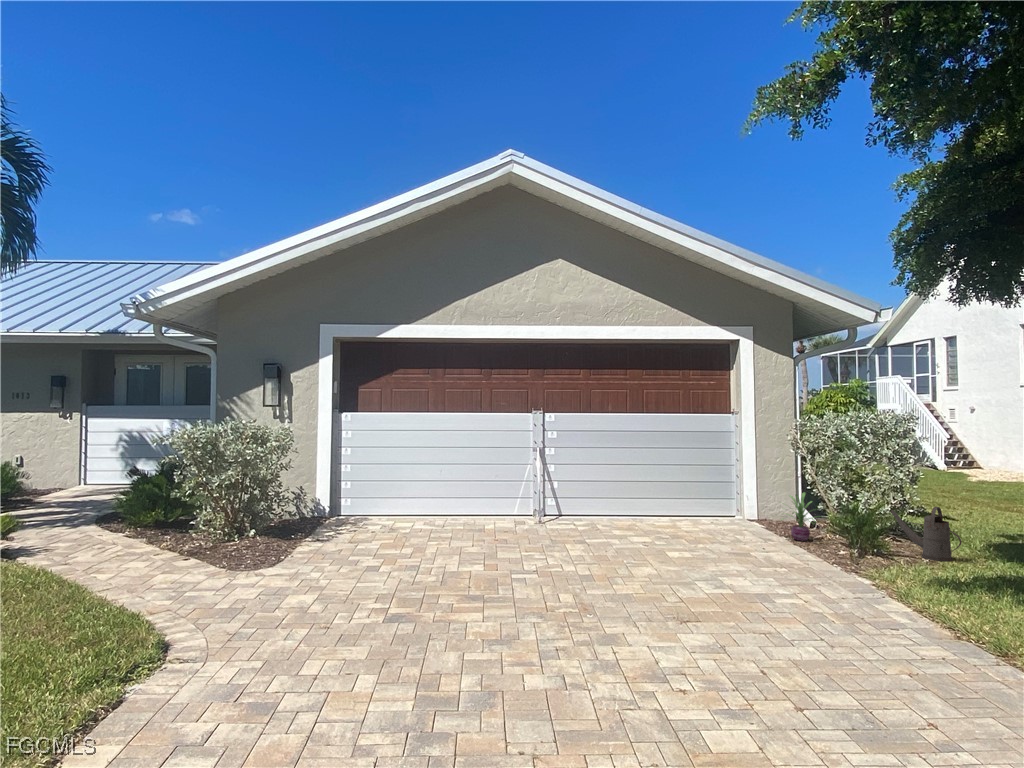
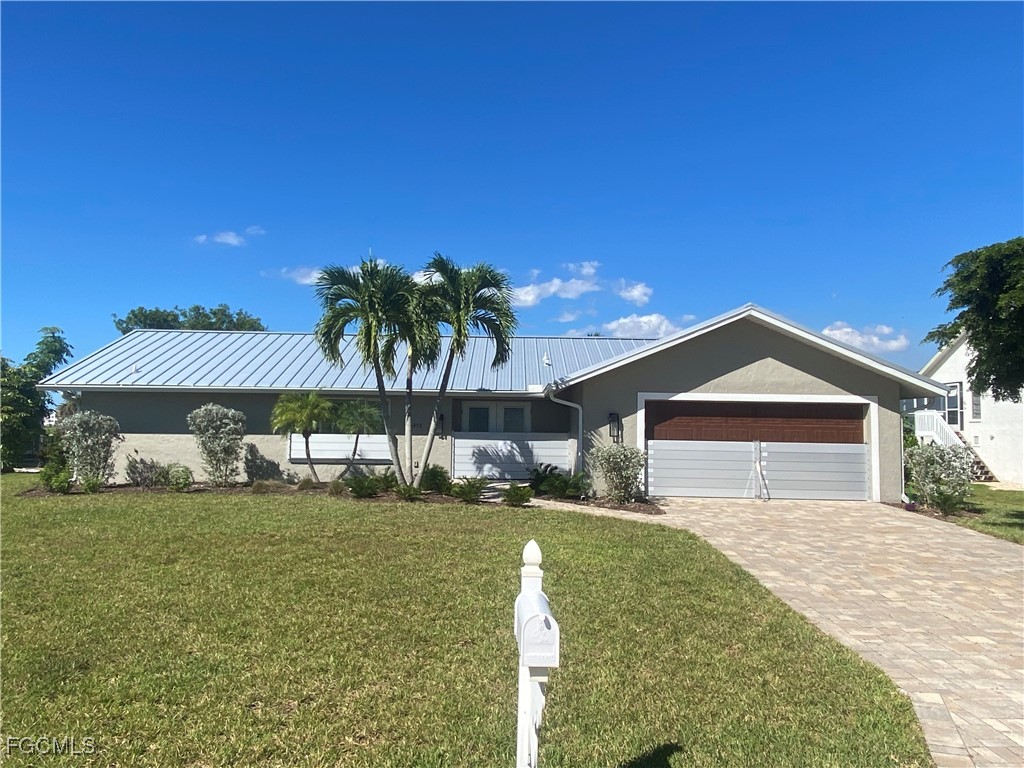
watering can: present [891,507,962,561] -> none [959,493,995,519]

